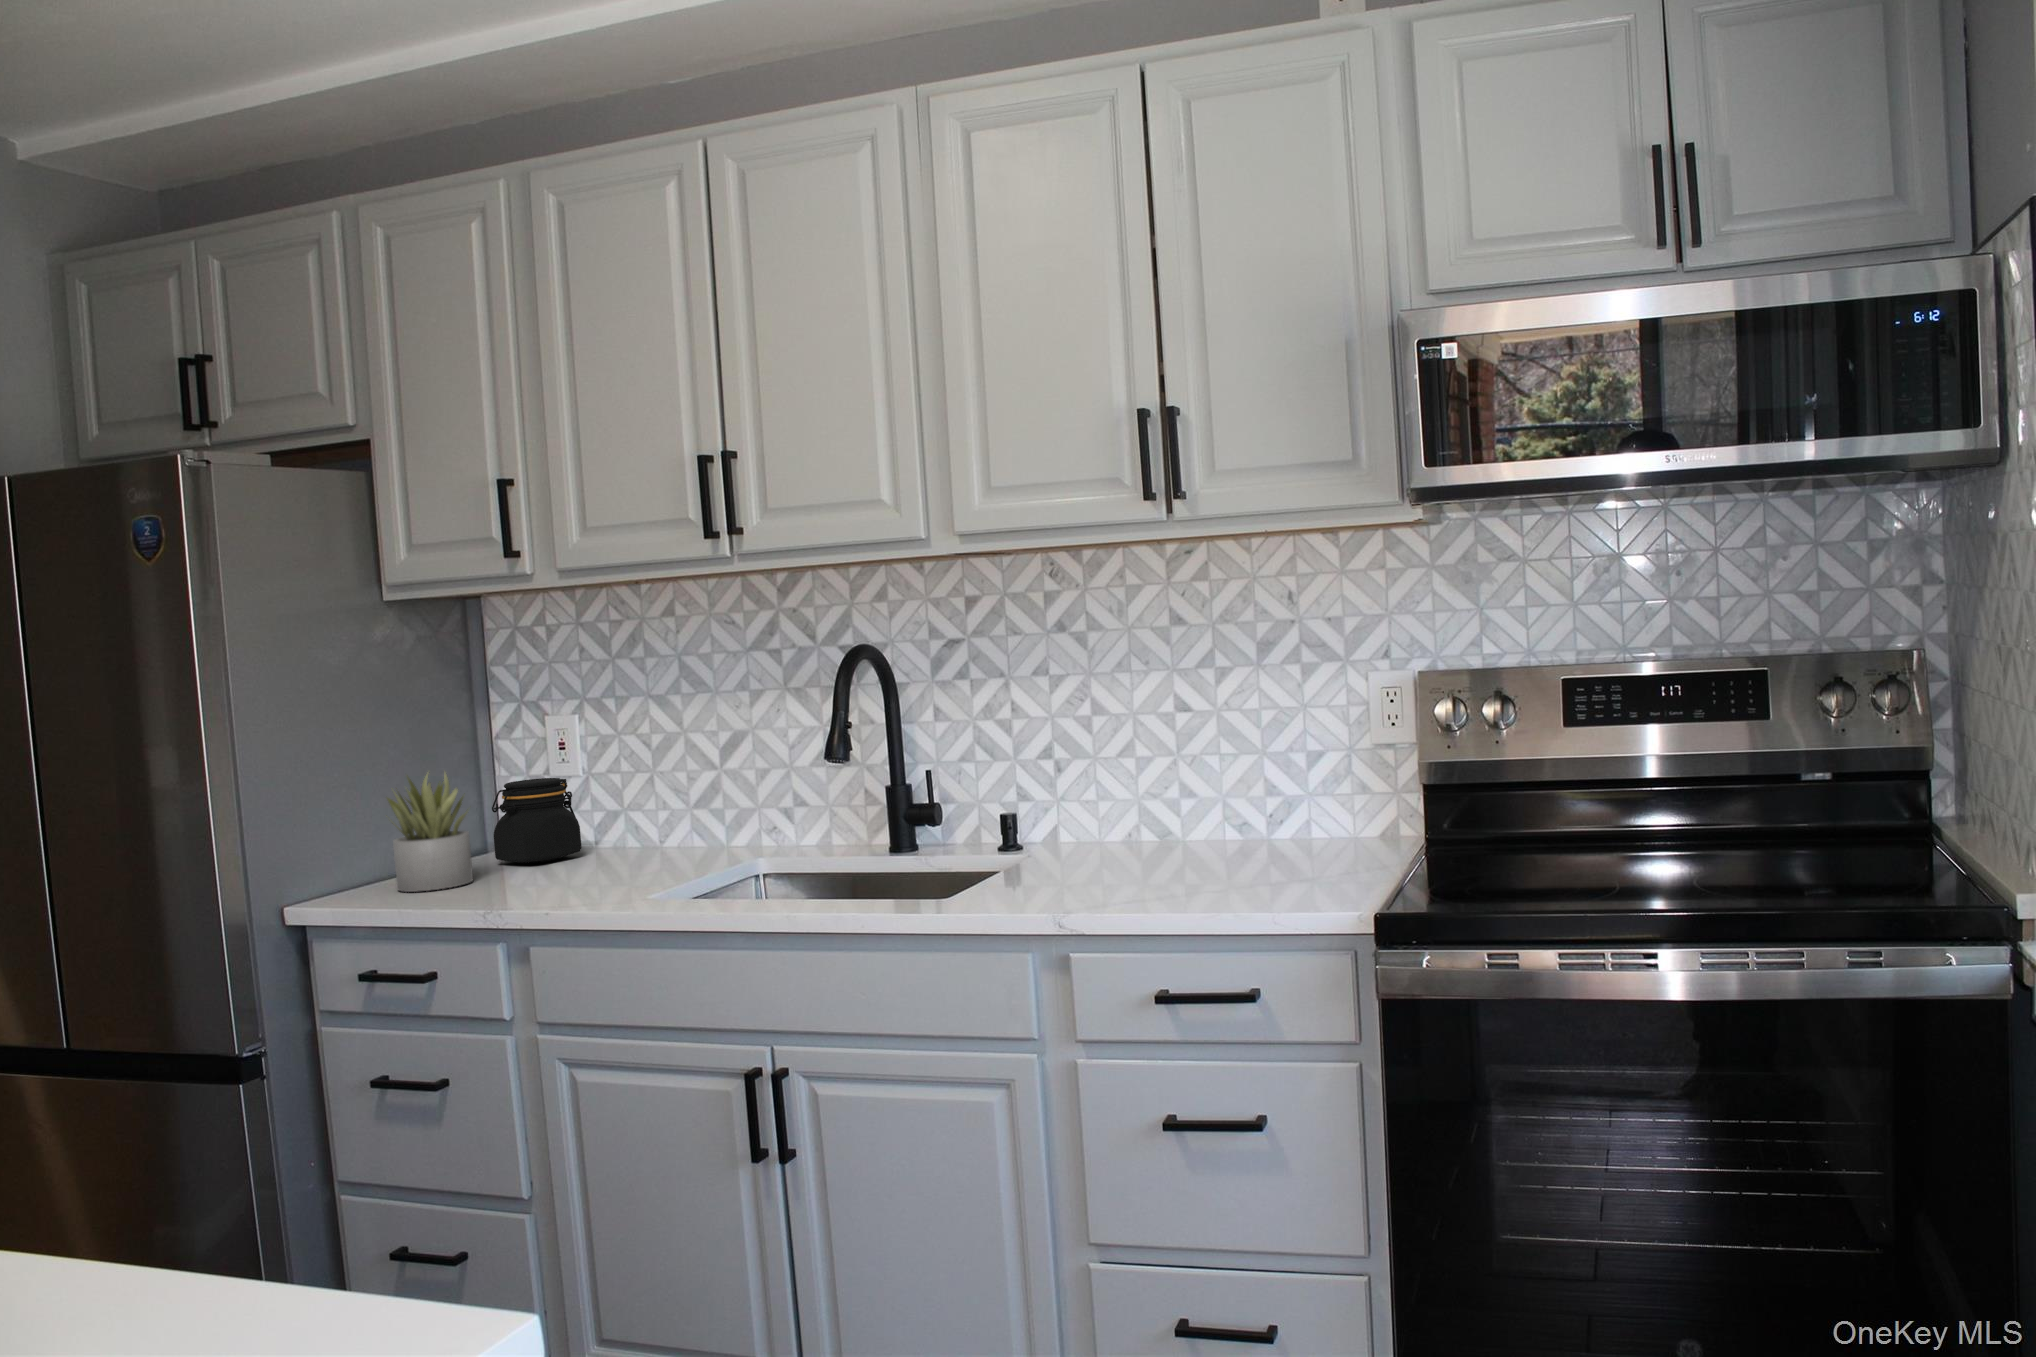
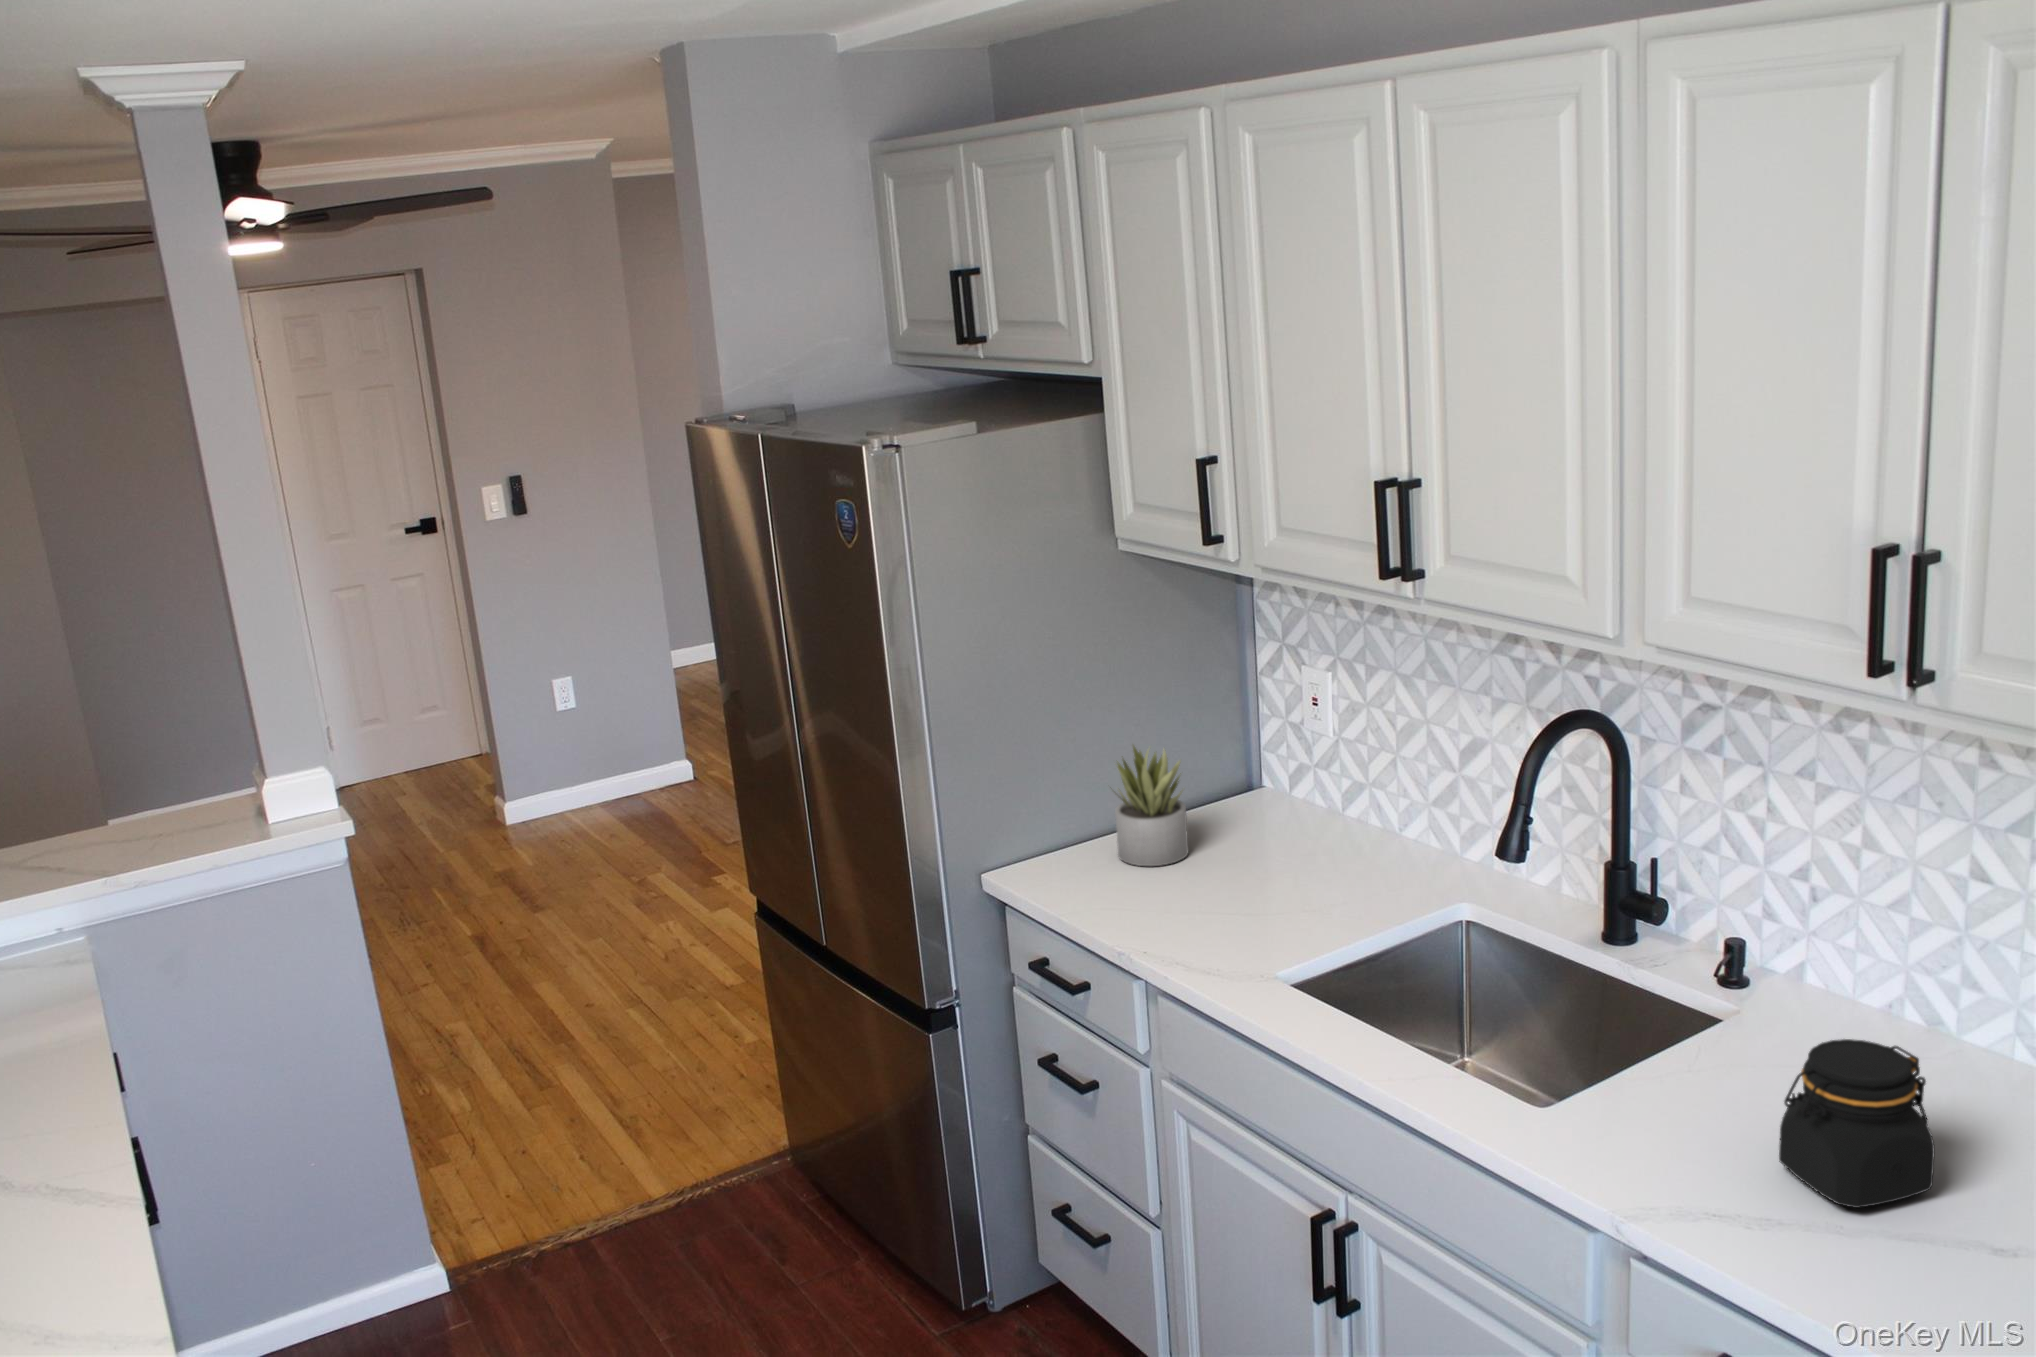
jar: present [492,778,582,864] -> present [1779,1039,1935,1208]

